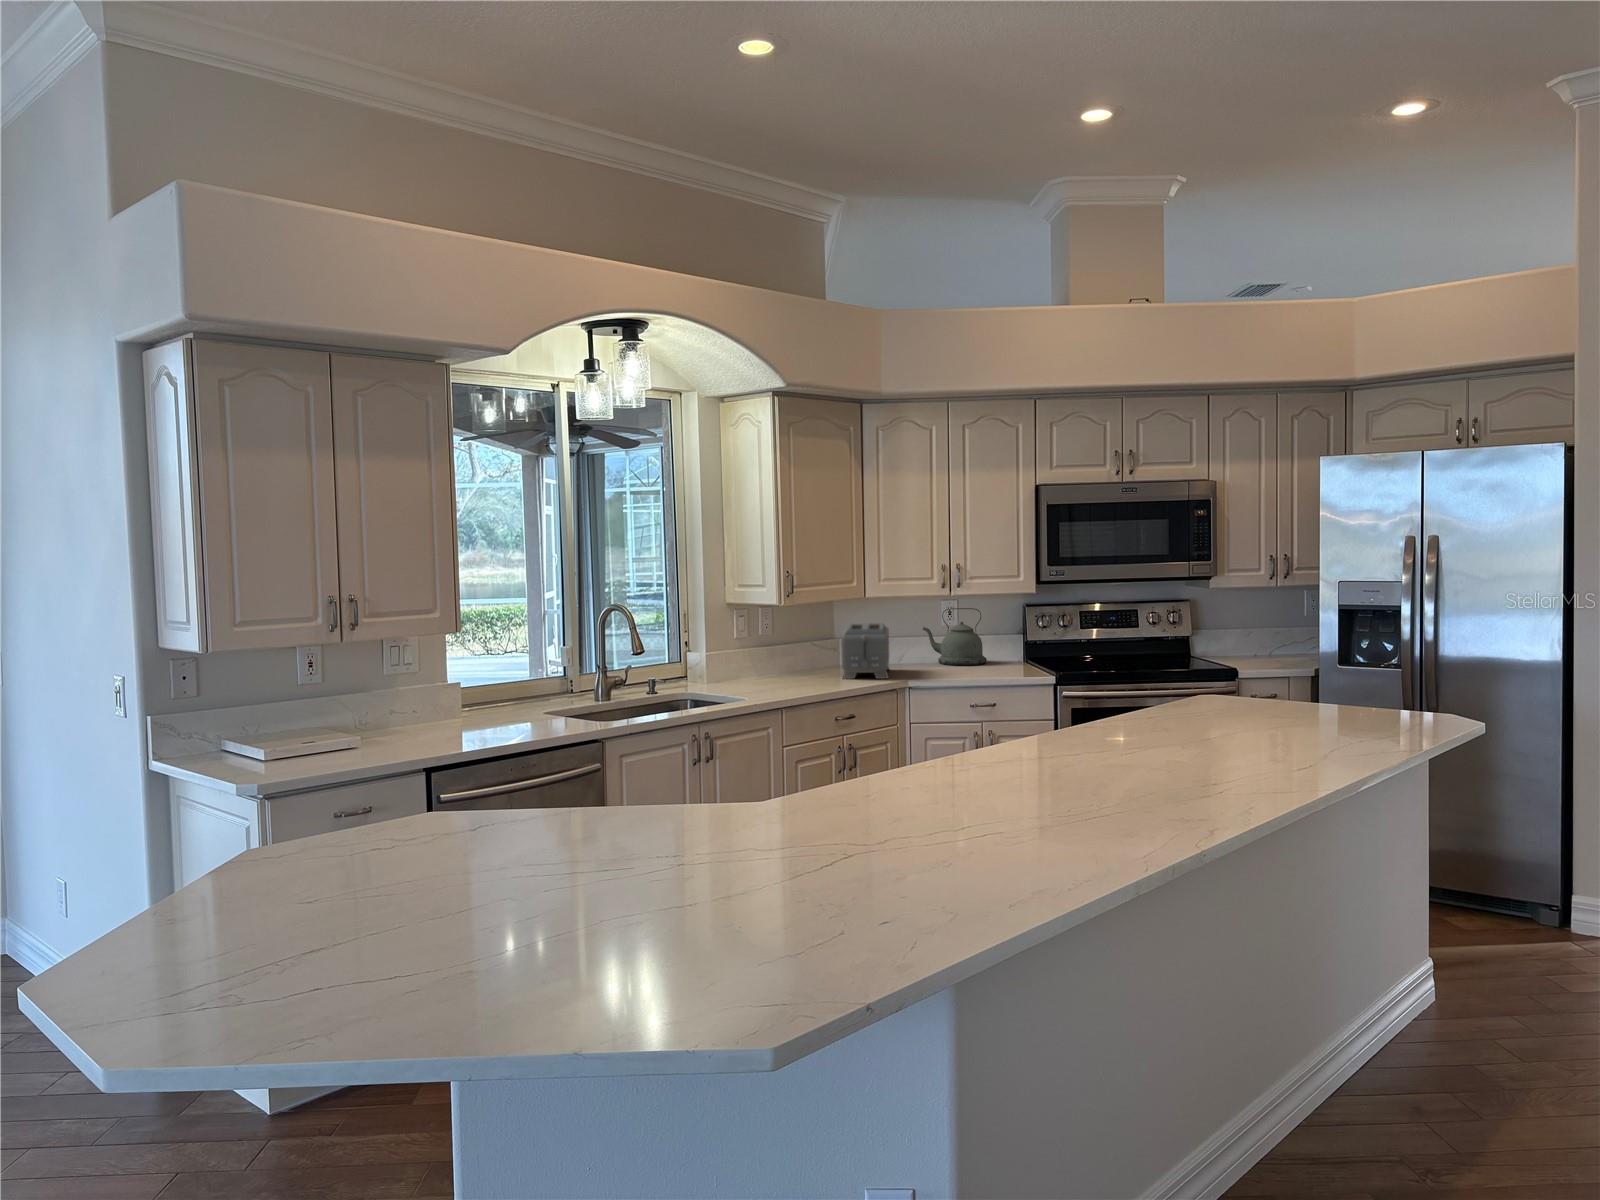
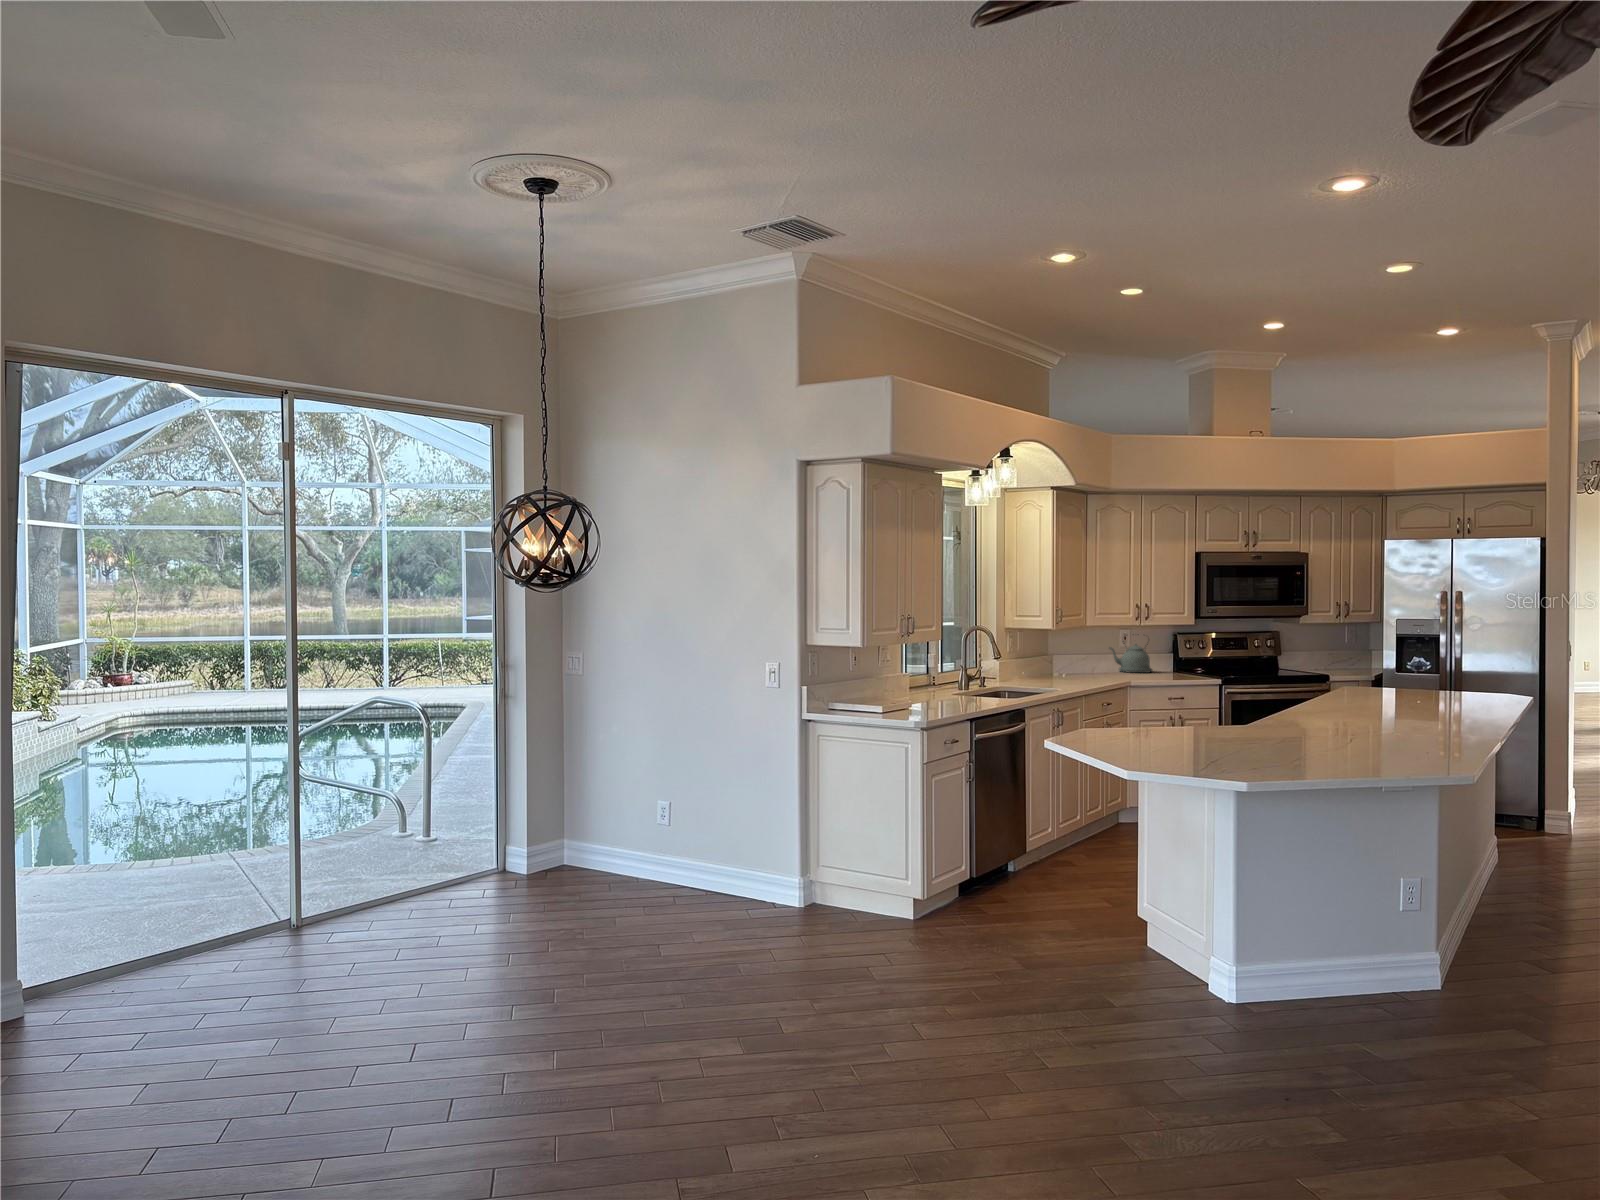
toaster: present [841,623,889,679] -> none [1069,643,1113,678]

